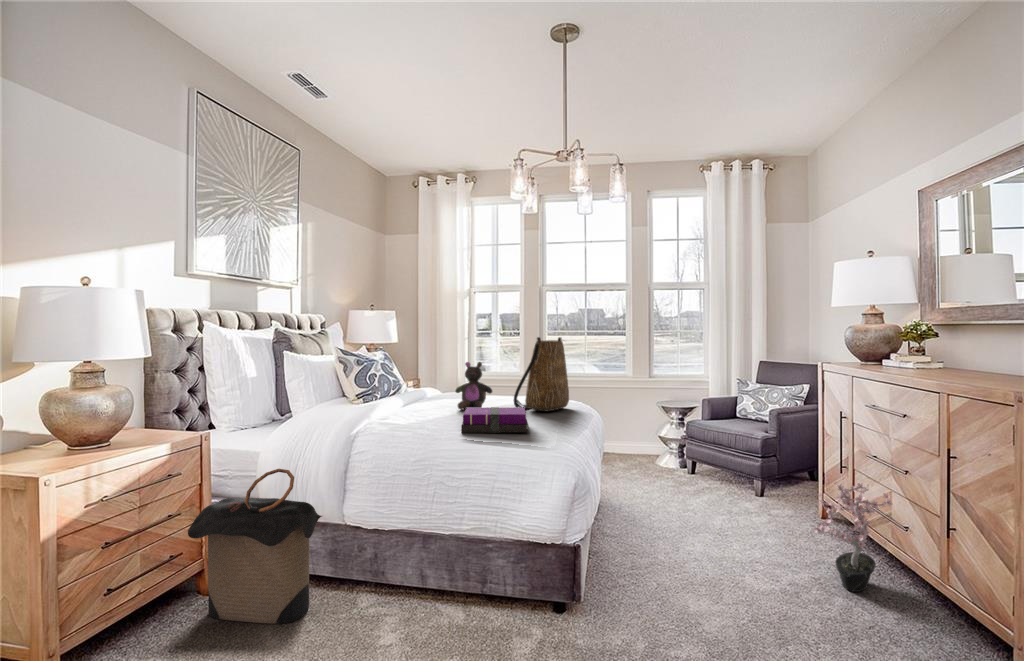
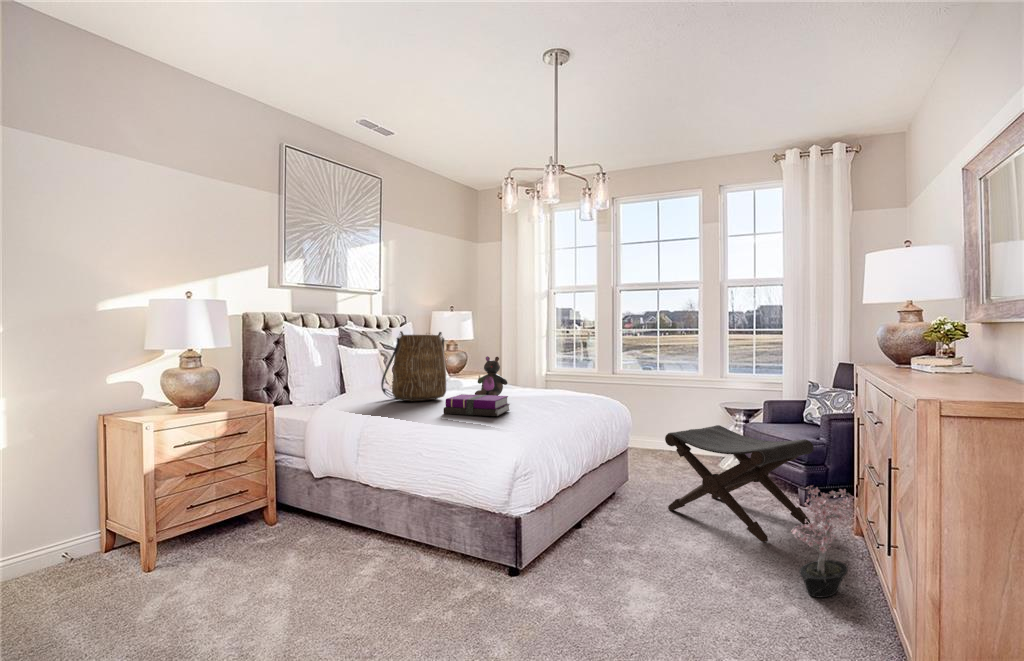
tote bag: present [514,337,569,411] -> present [381,331,446,401]
footstool: none [649,425,785,539] -> present [665,425,813,542]
laundry hamper: present [188,469,322,624] -> none [250,434,342,550]

